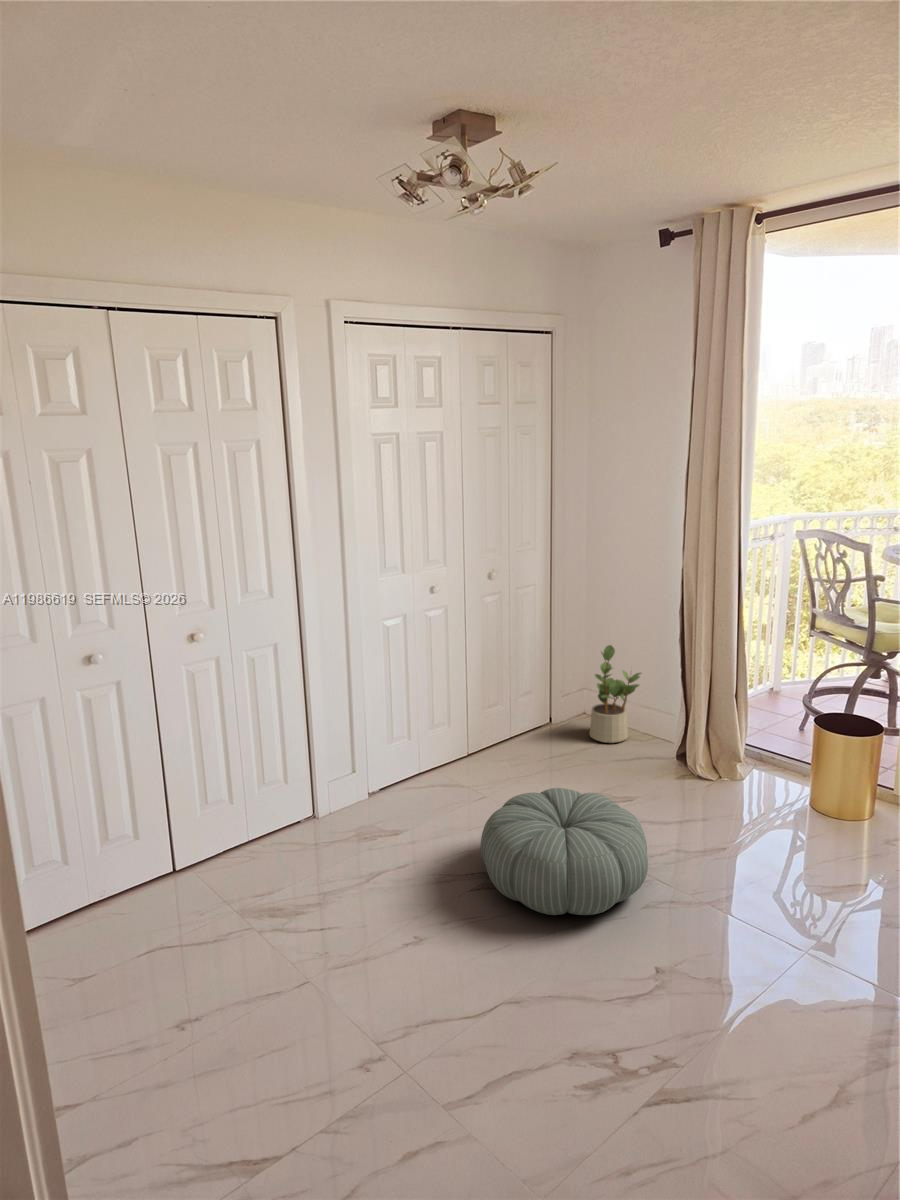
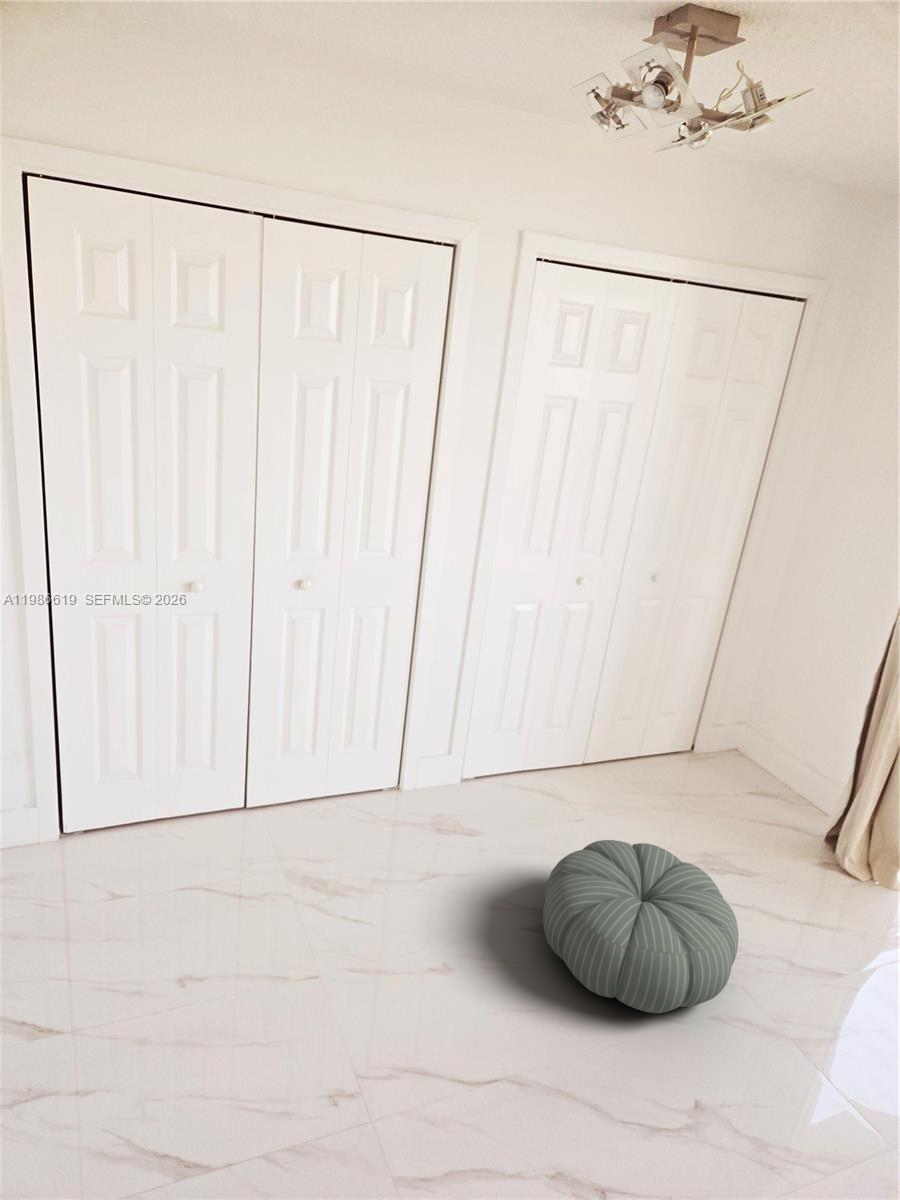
potted plant: present [590,645,641,743] -> none [731,685,813,796]

